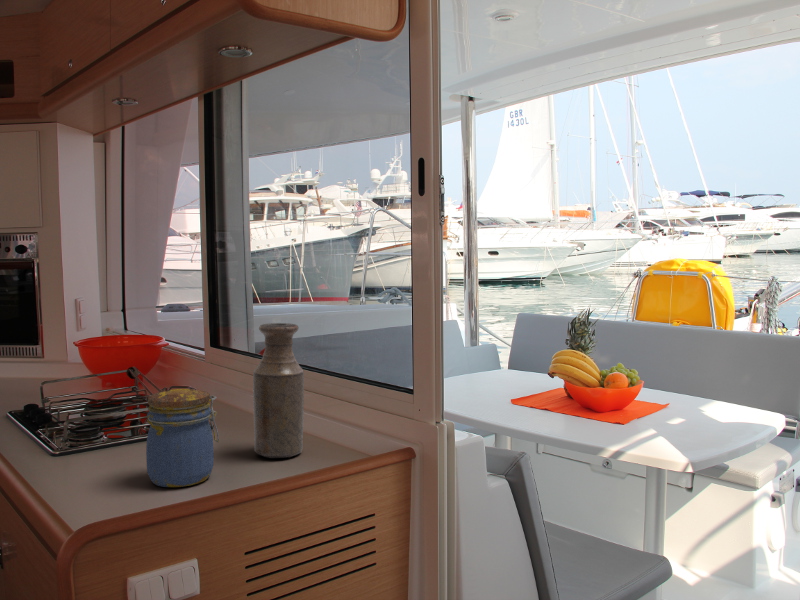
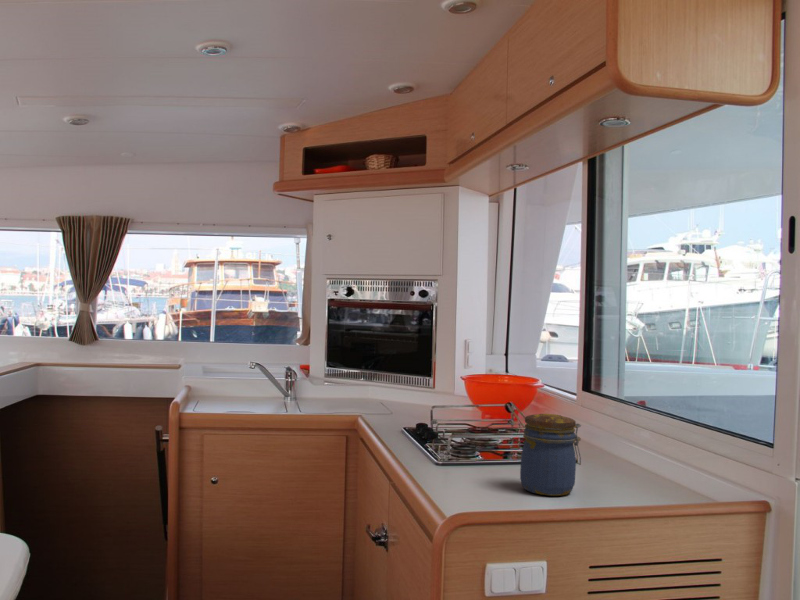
bottle: present [253,323,304,458] -> none [612,367,663,492]

